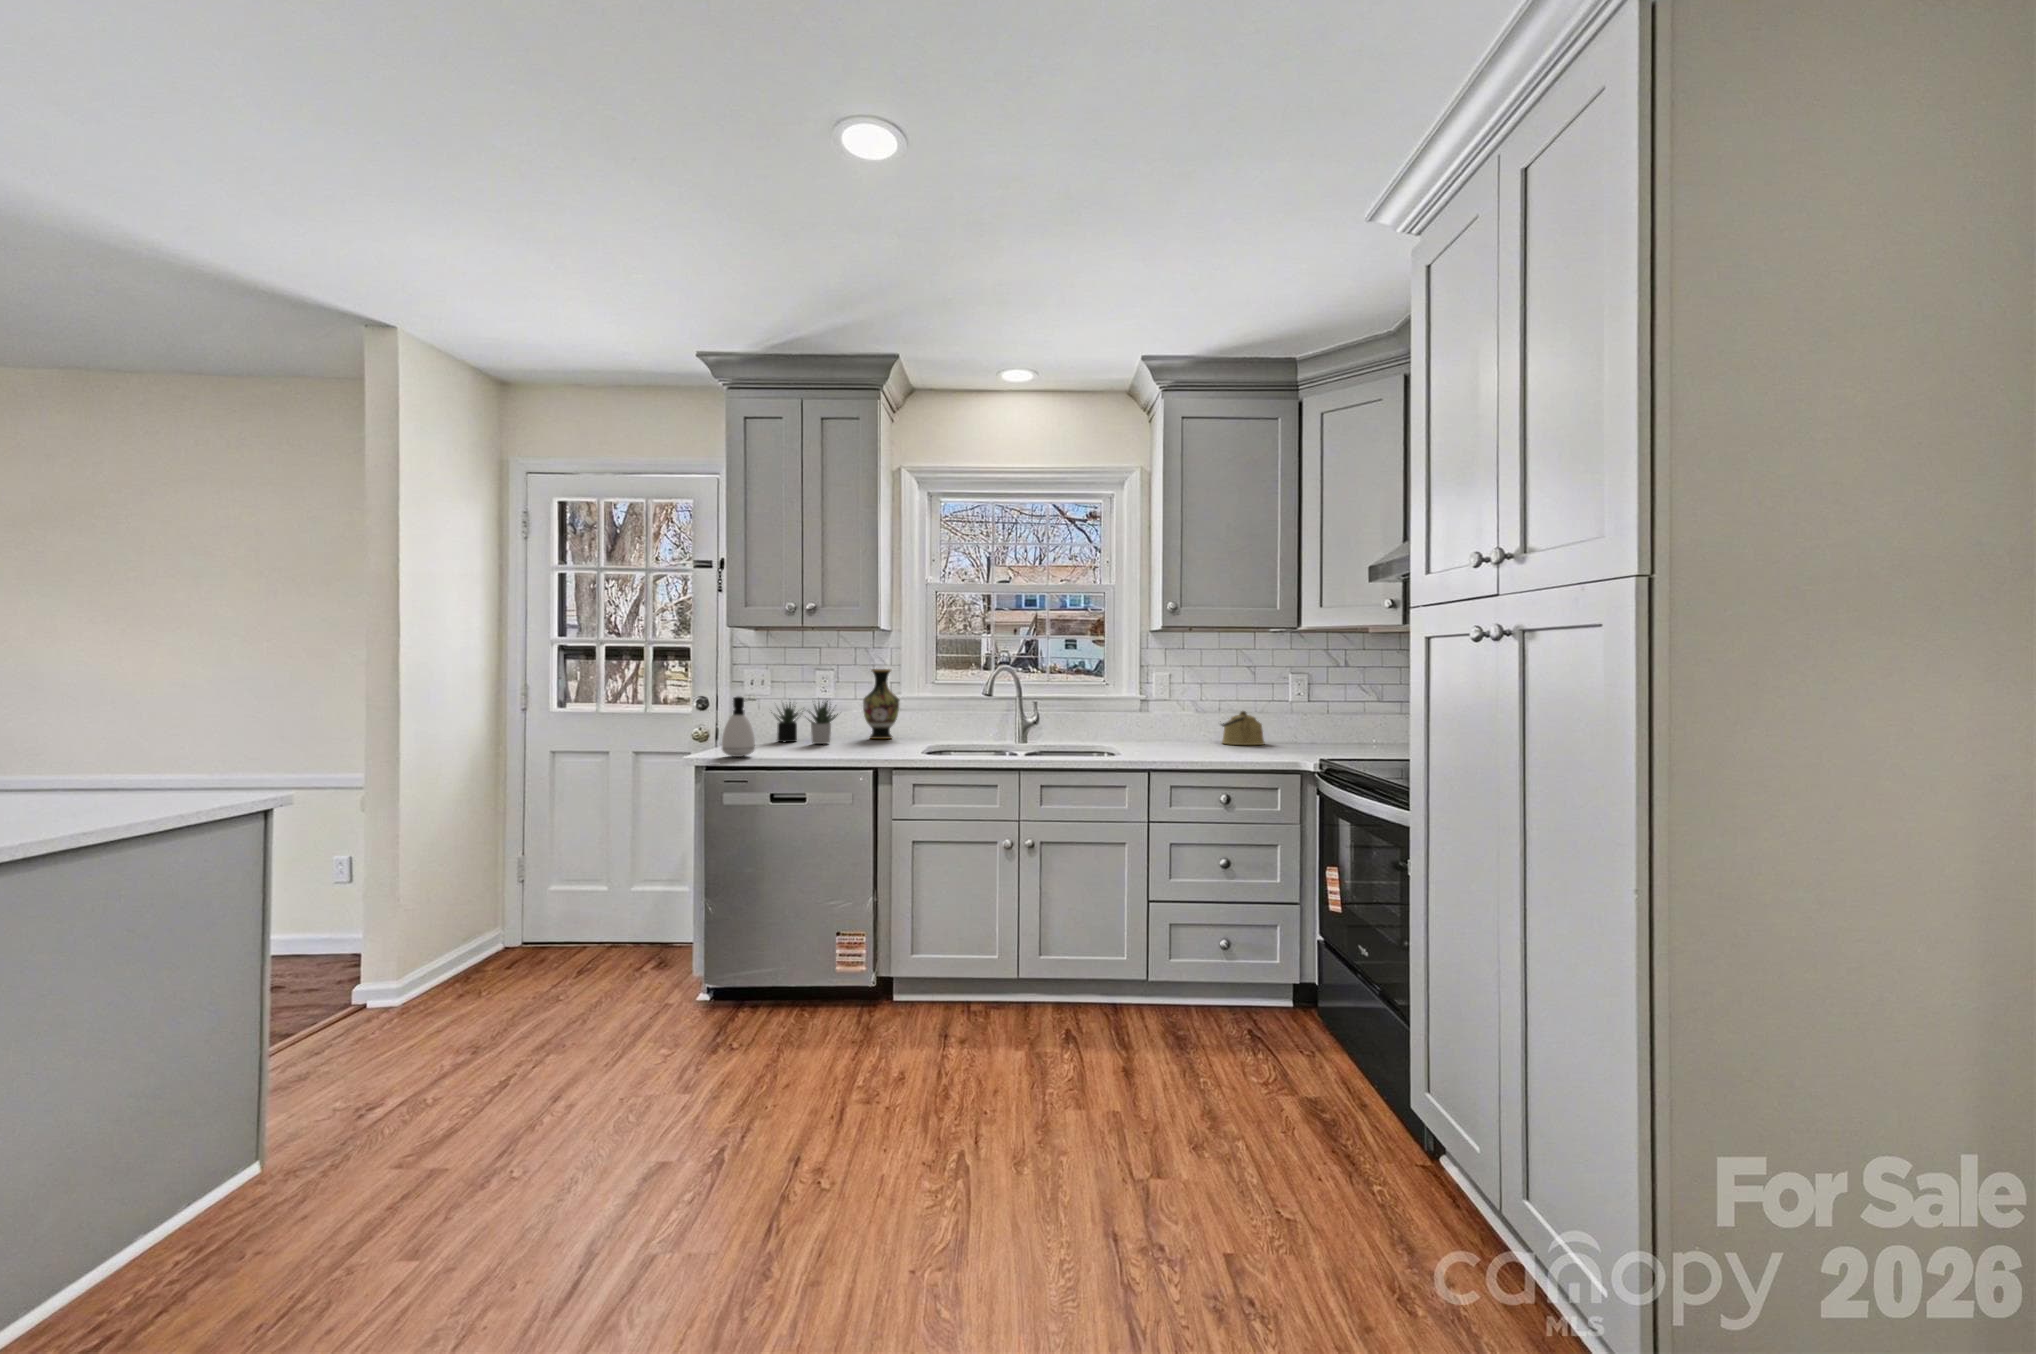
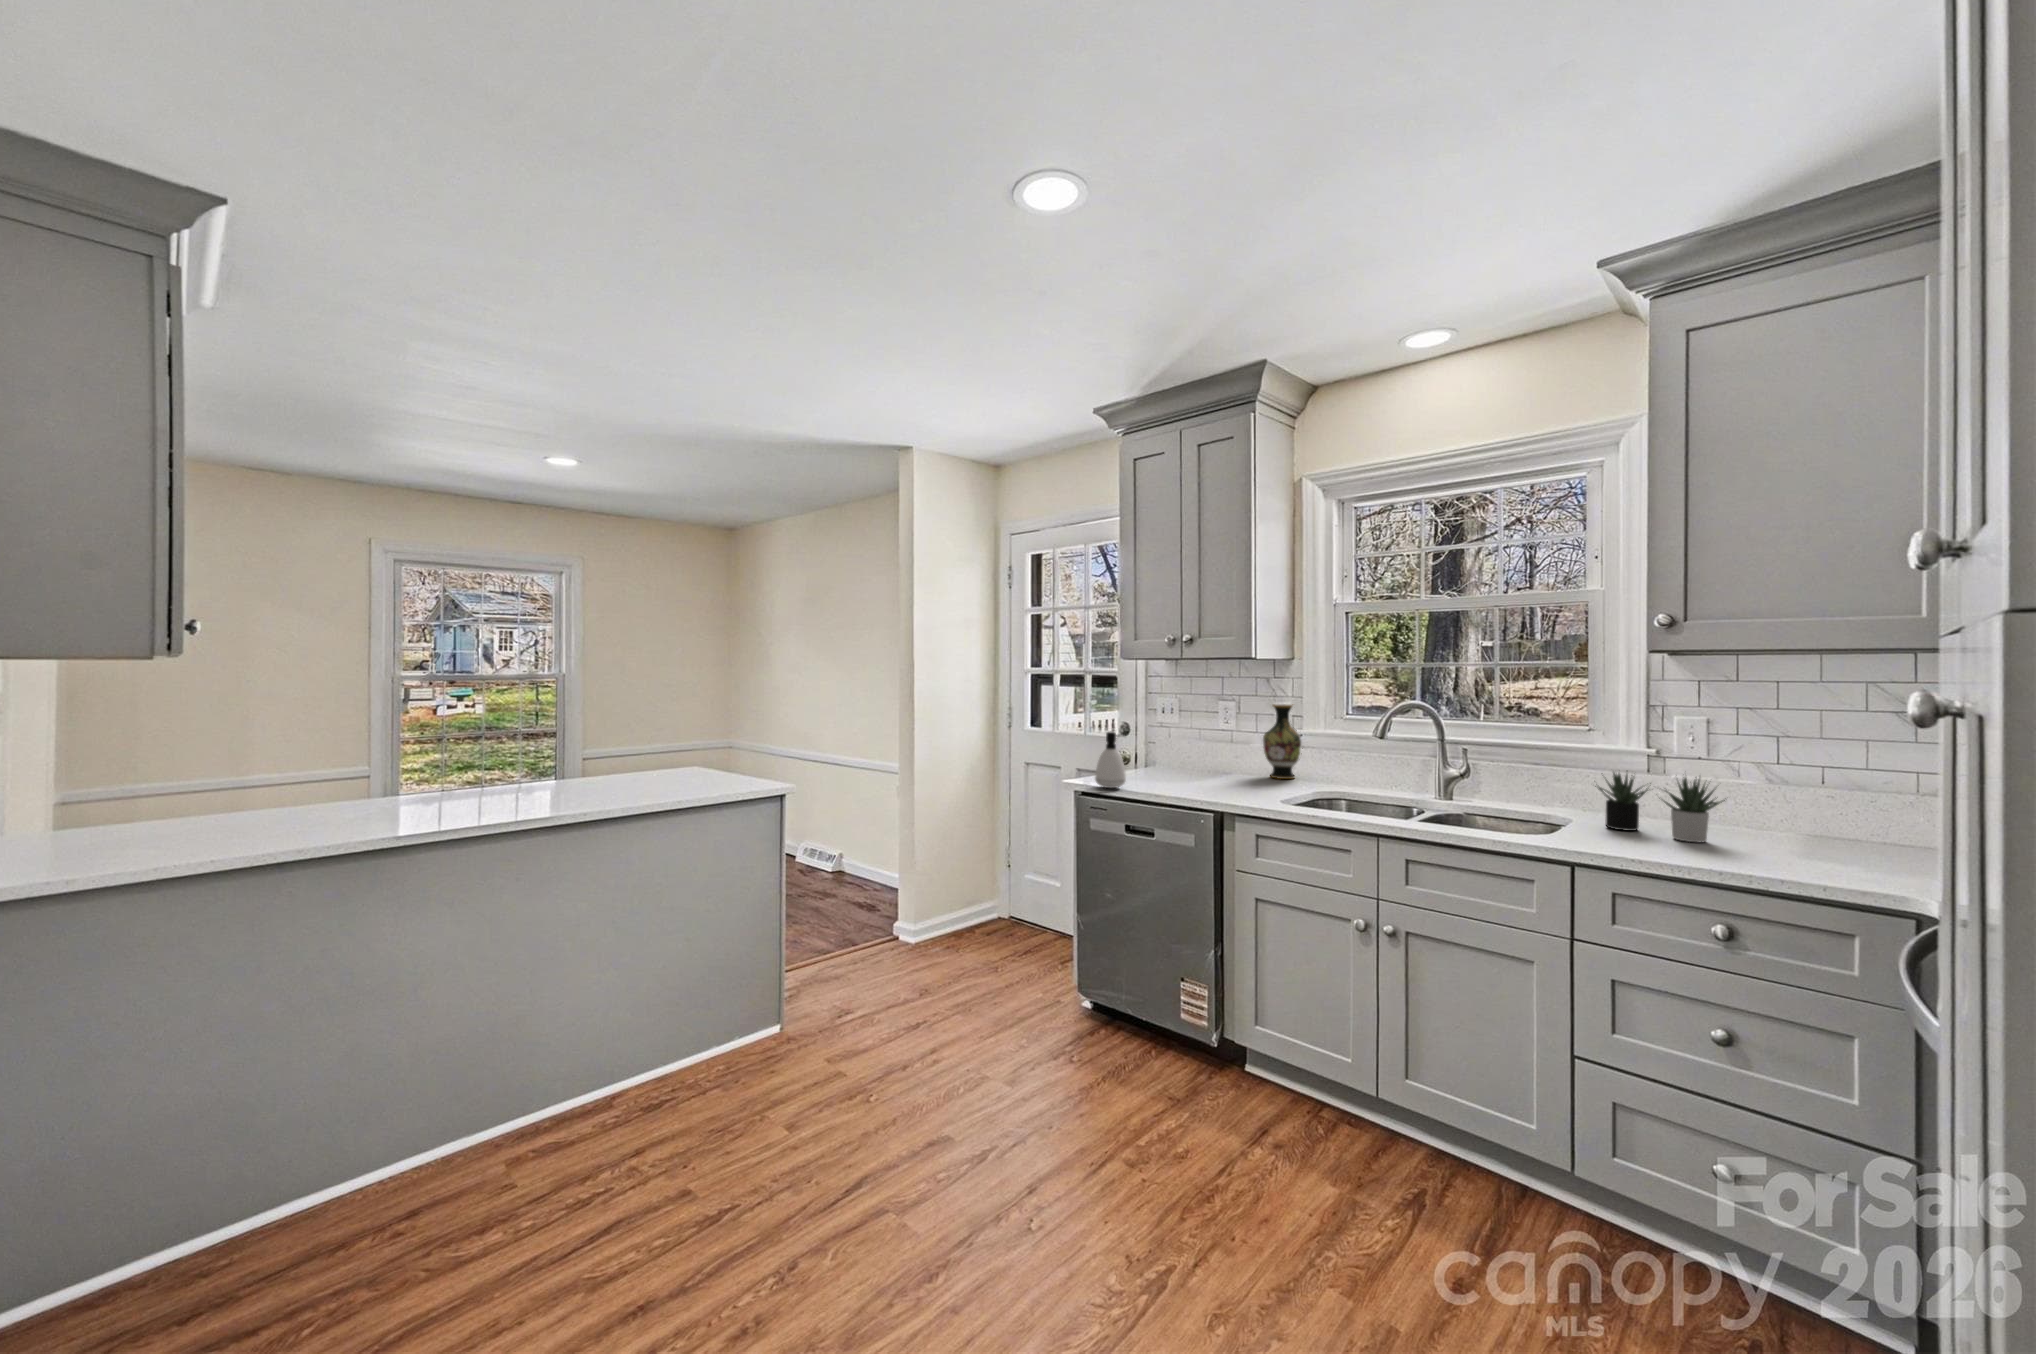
succulent plant: present [775,701,838,744] -> present [1595,772,1725,842]
kettle: present [1221,711,1264,745] -> none [1768,789,1864,847]

